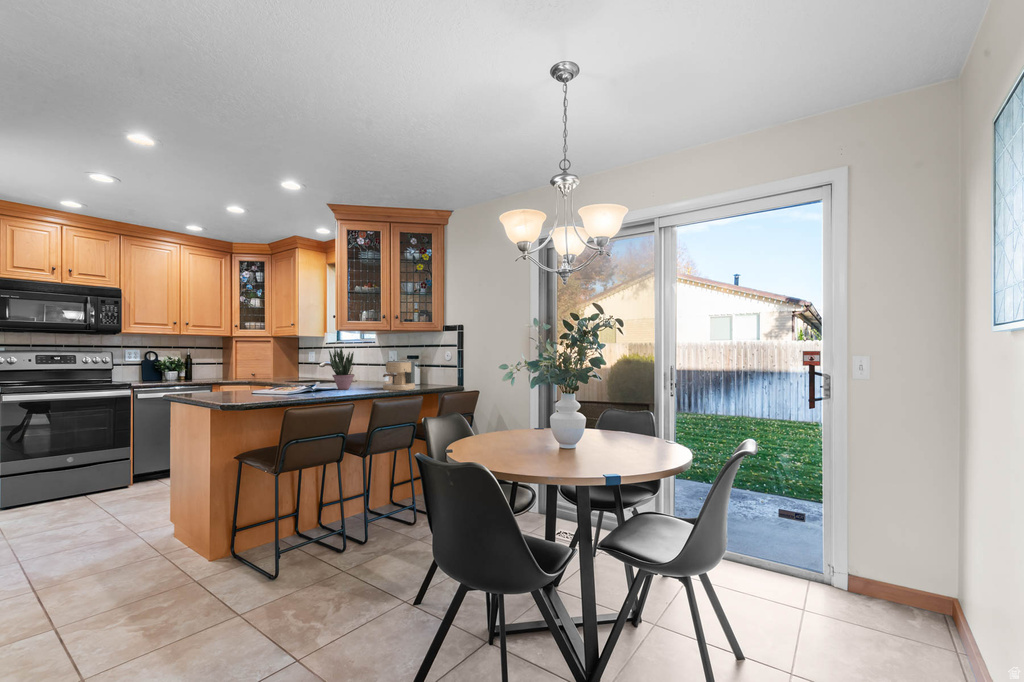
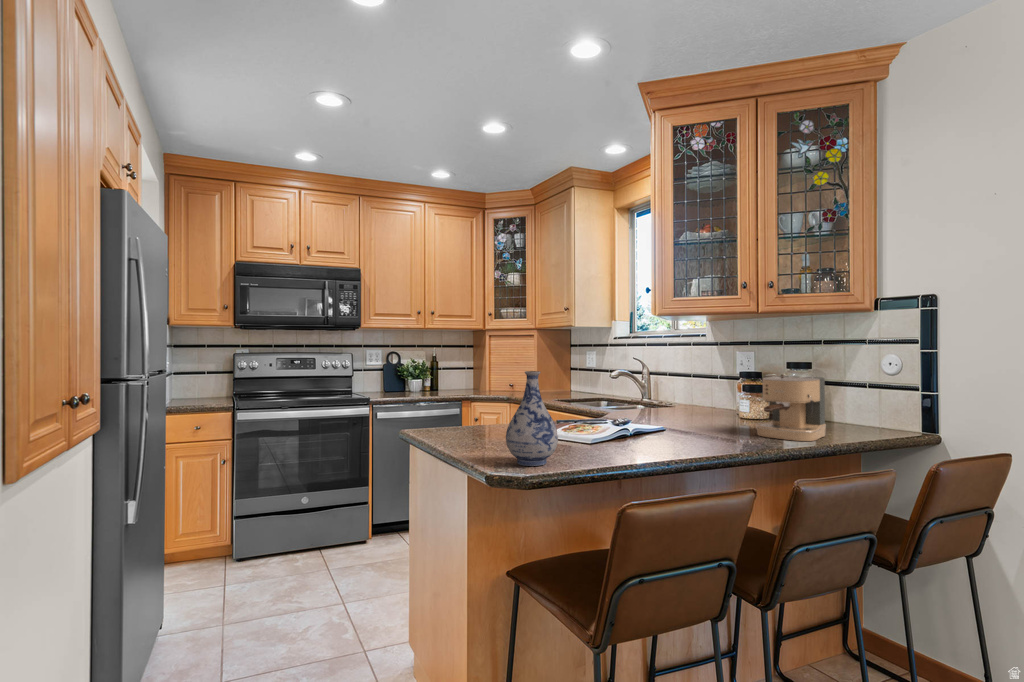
potted plant: present [329,347,355,390] -> none [645,347,699,432]
vase: none [242,355,271,399] -> present [506,371,558,466]

